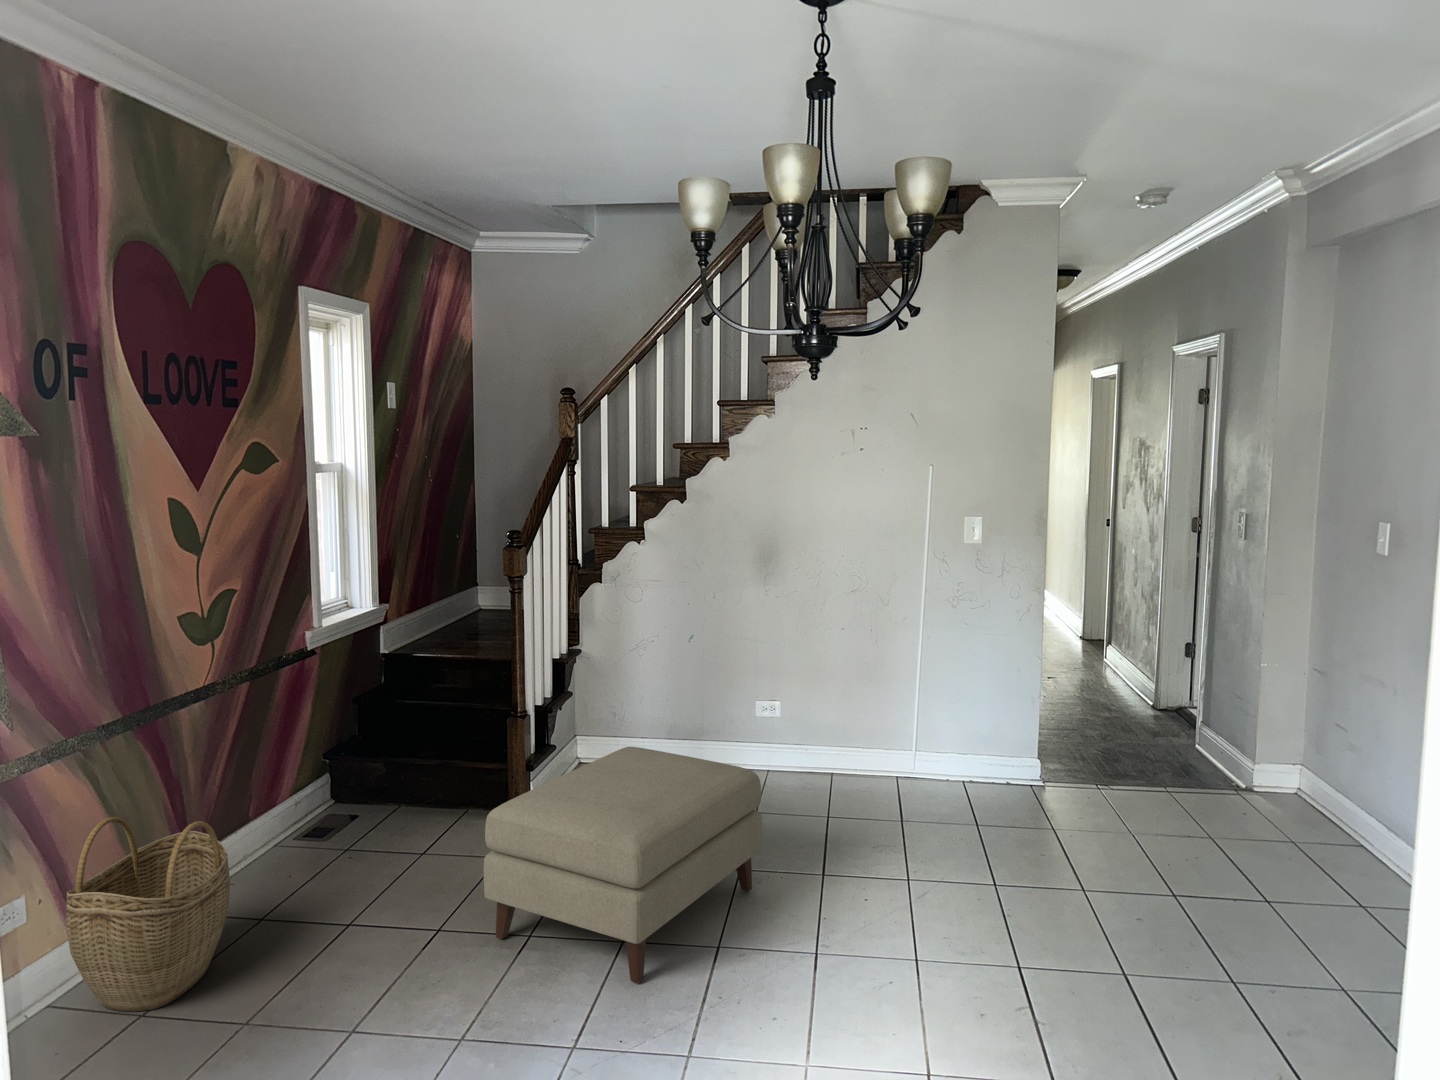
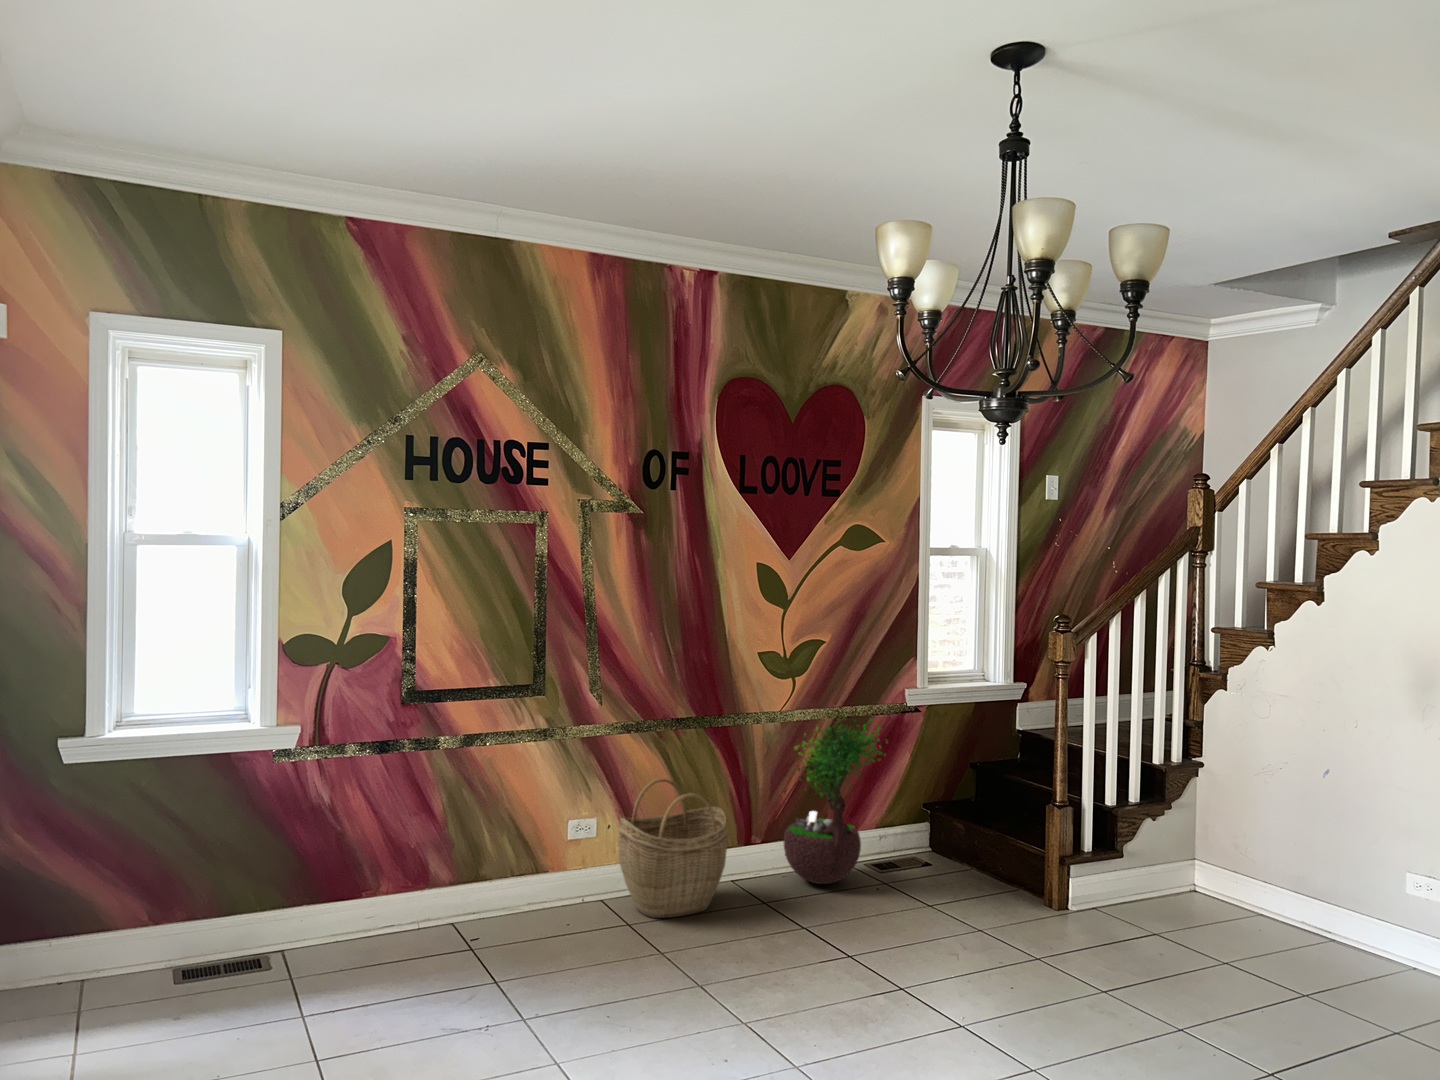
potted tree: none [231,670,361,883] -> present [784,717,881,884]
ottoman: present [484,747,762,983] -> none [872,849,1177,1054]

